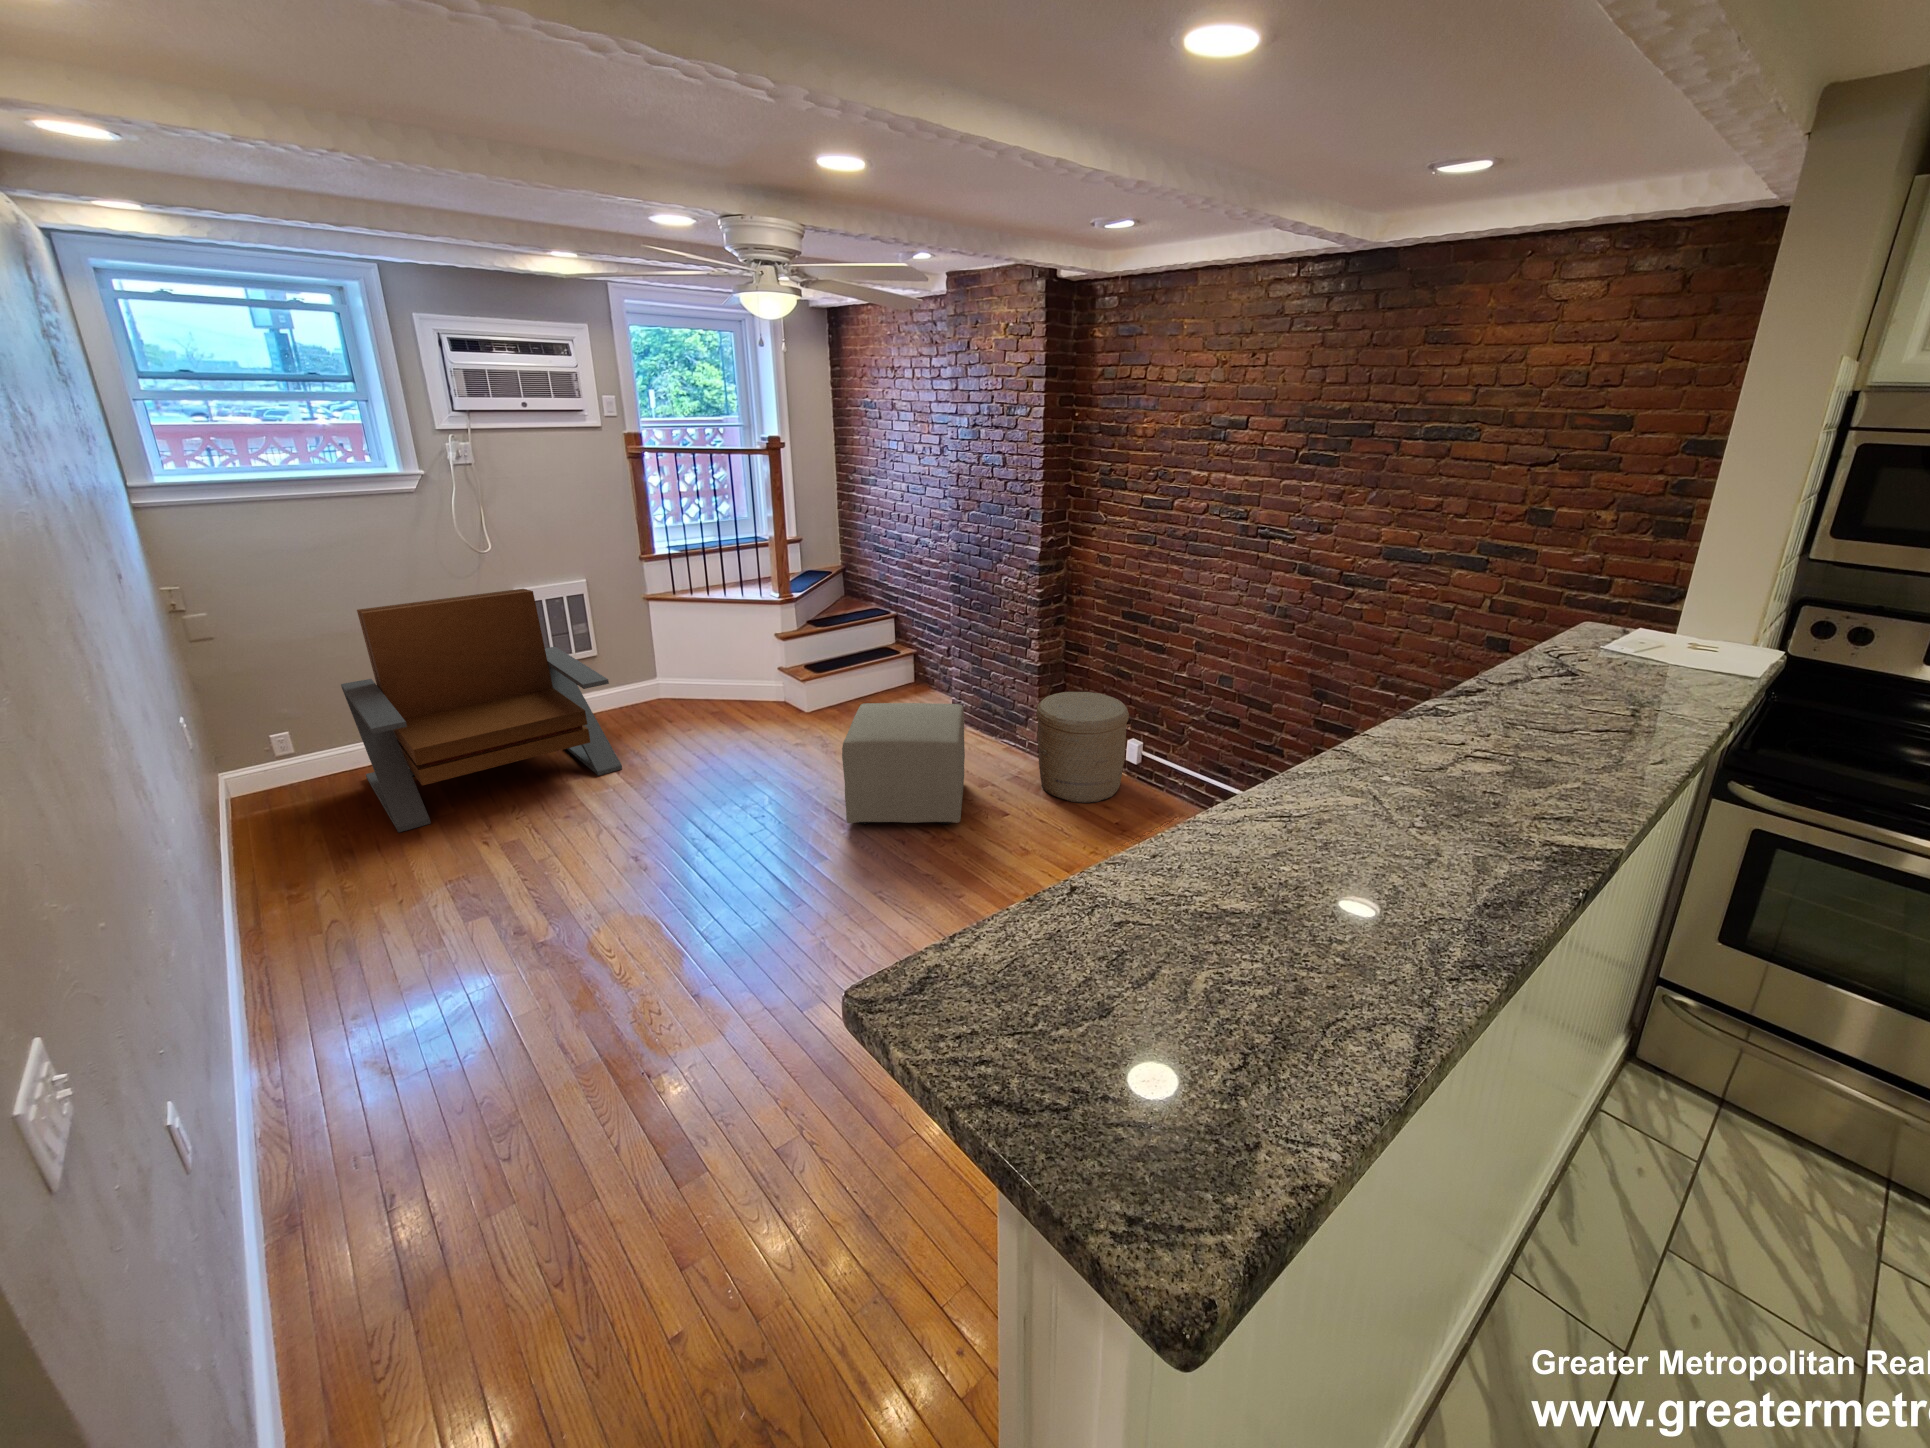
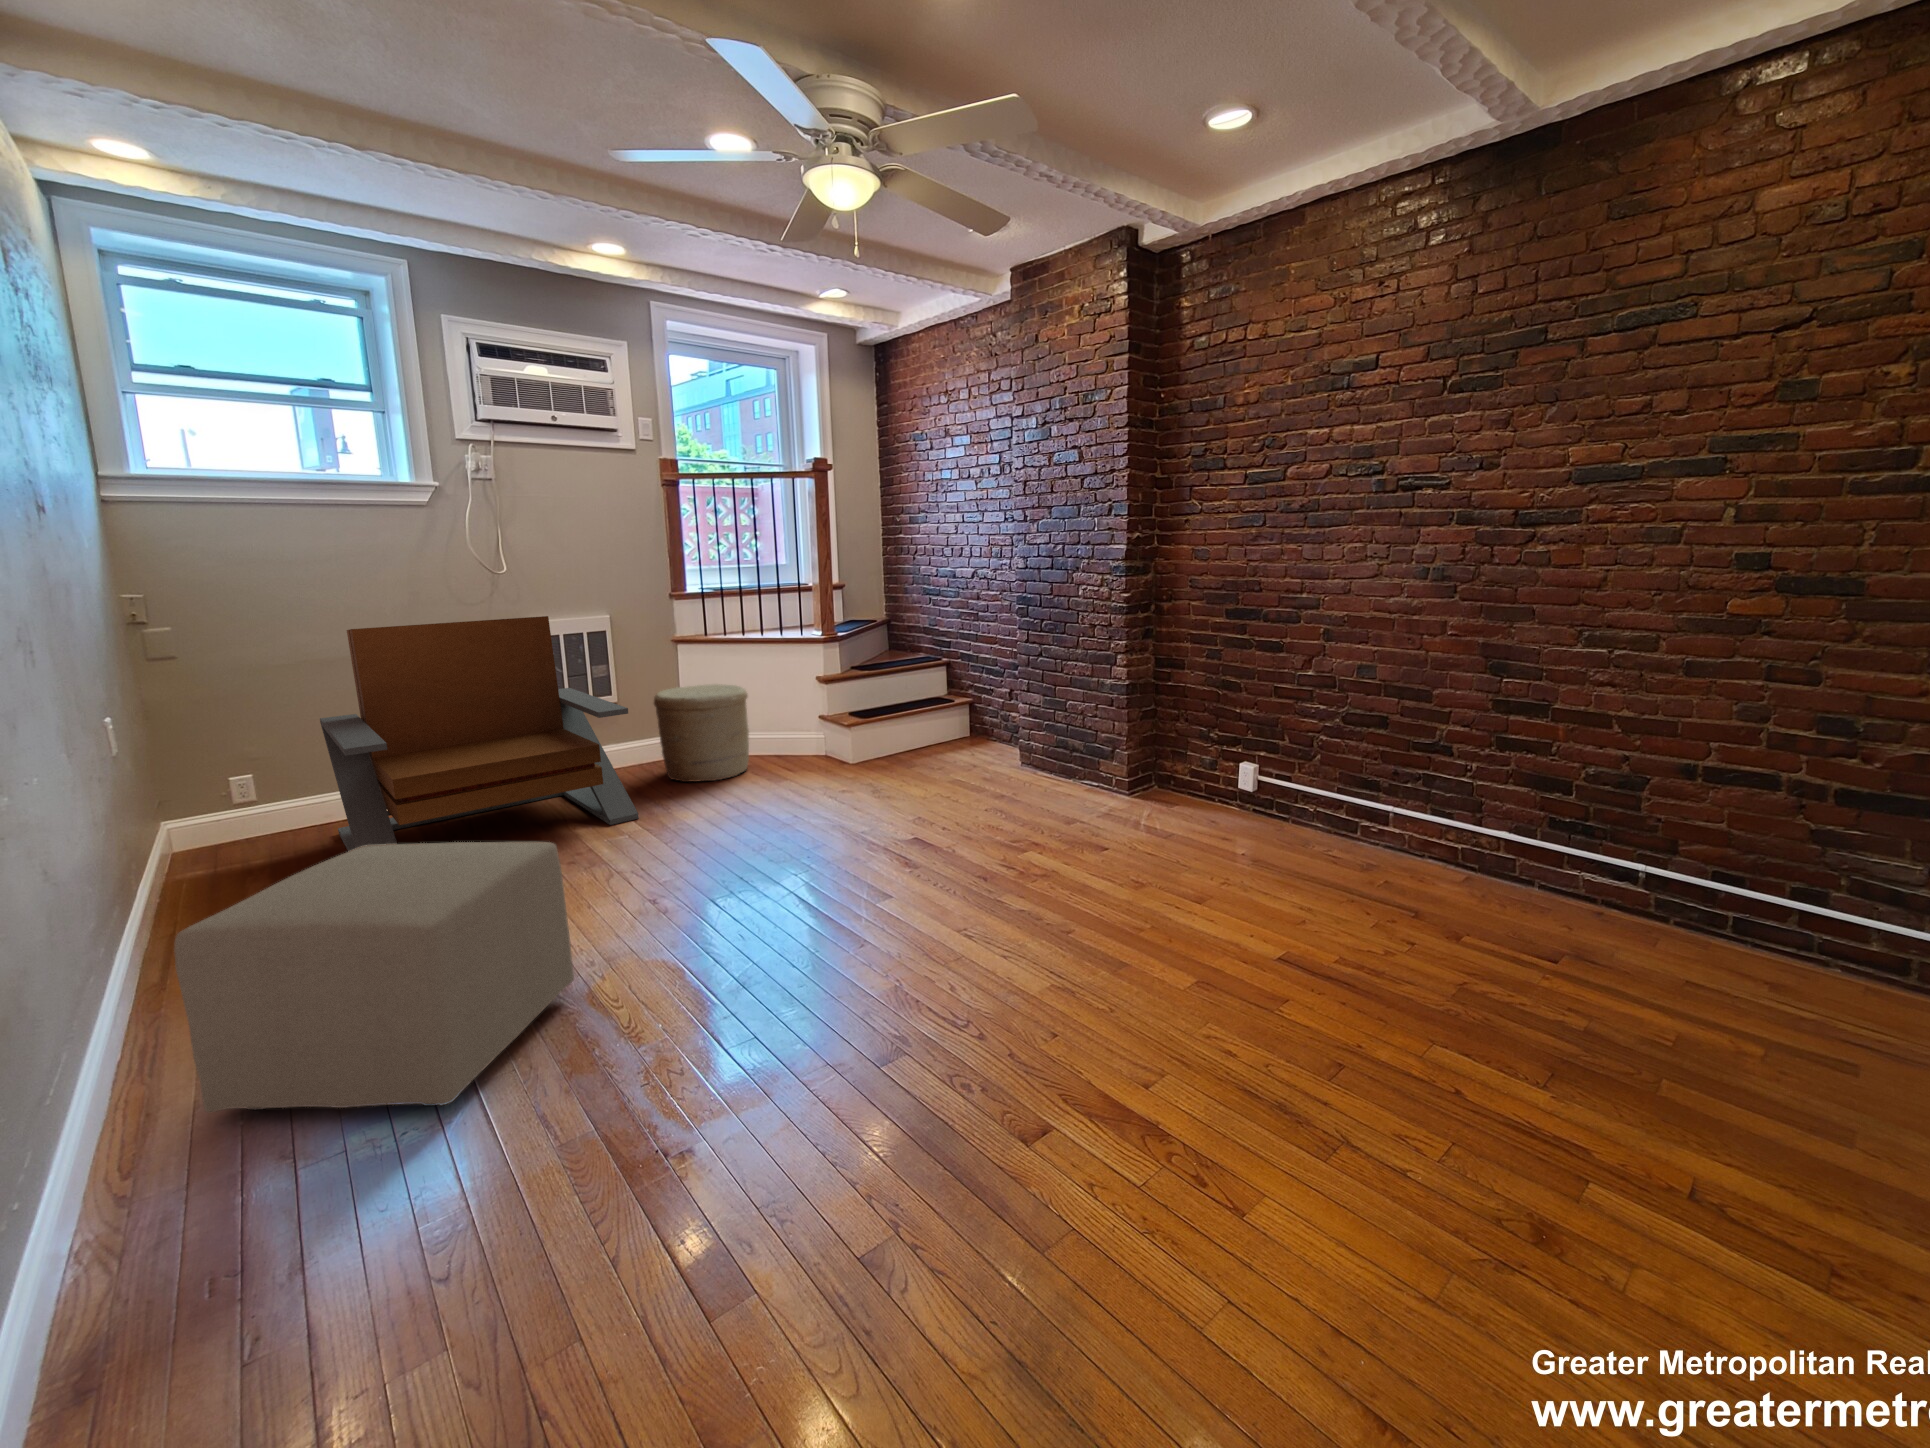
woven basket: present [1036,692,1129,803] -> present [654,684,749,782]
ottoman: present [842,703,965,824] -> present [174,842,574,1112]

